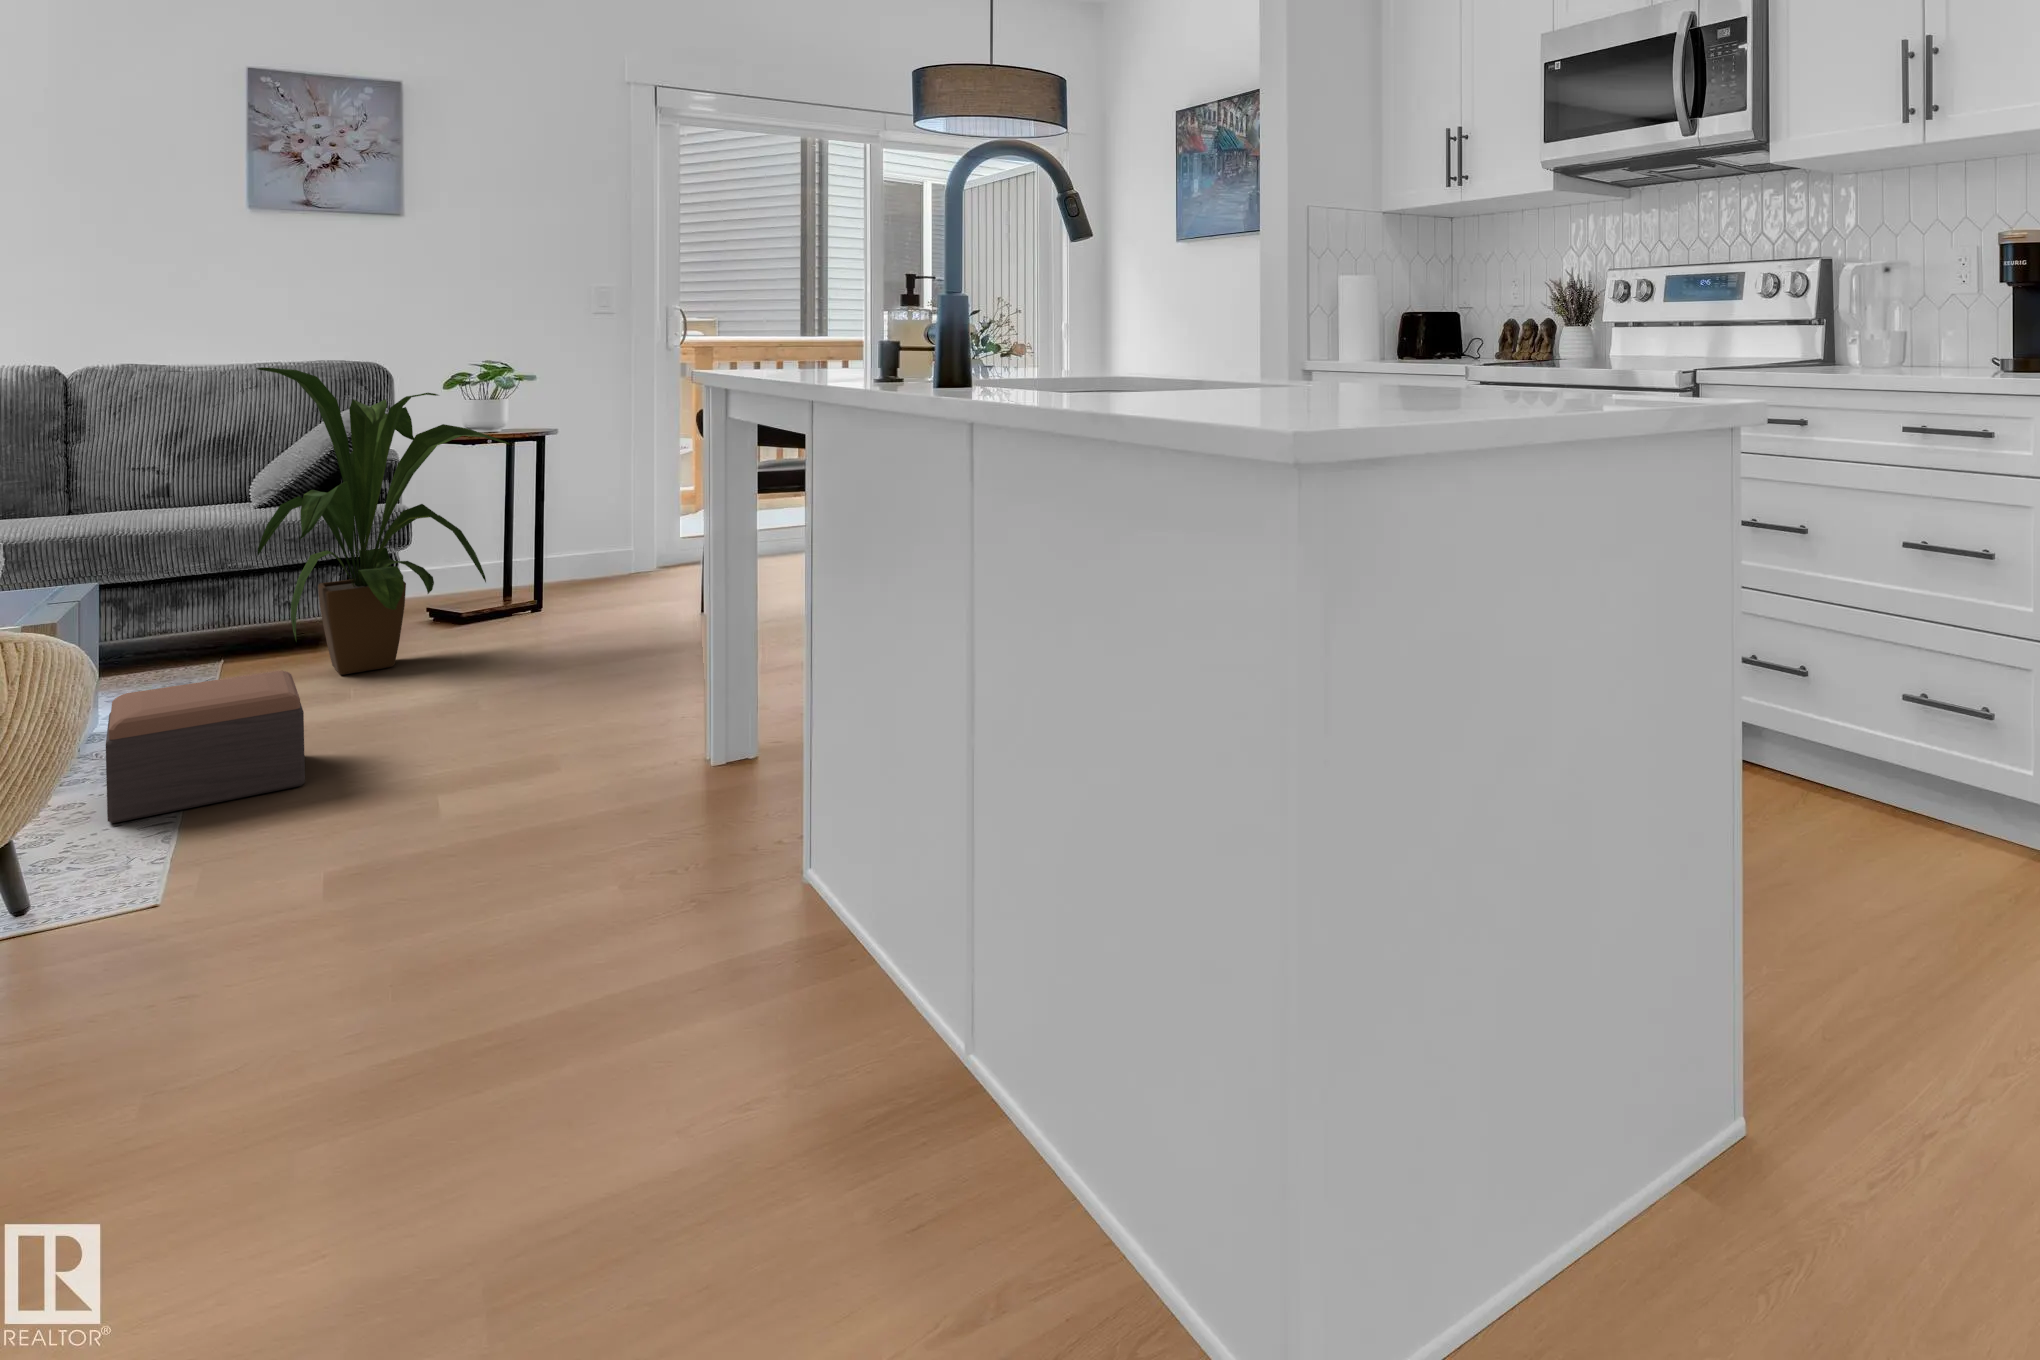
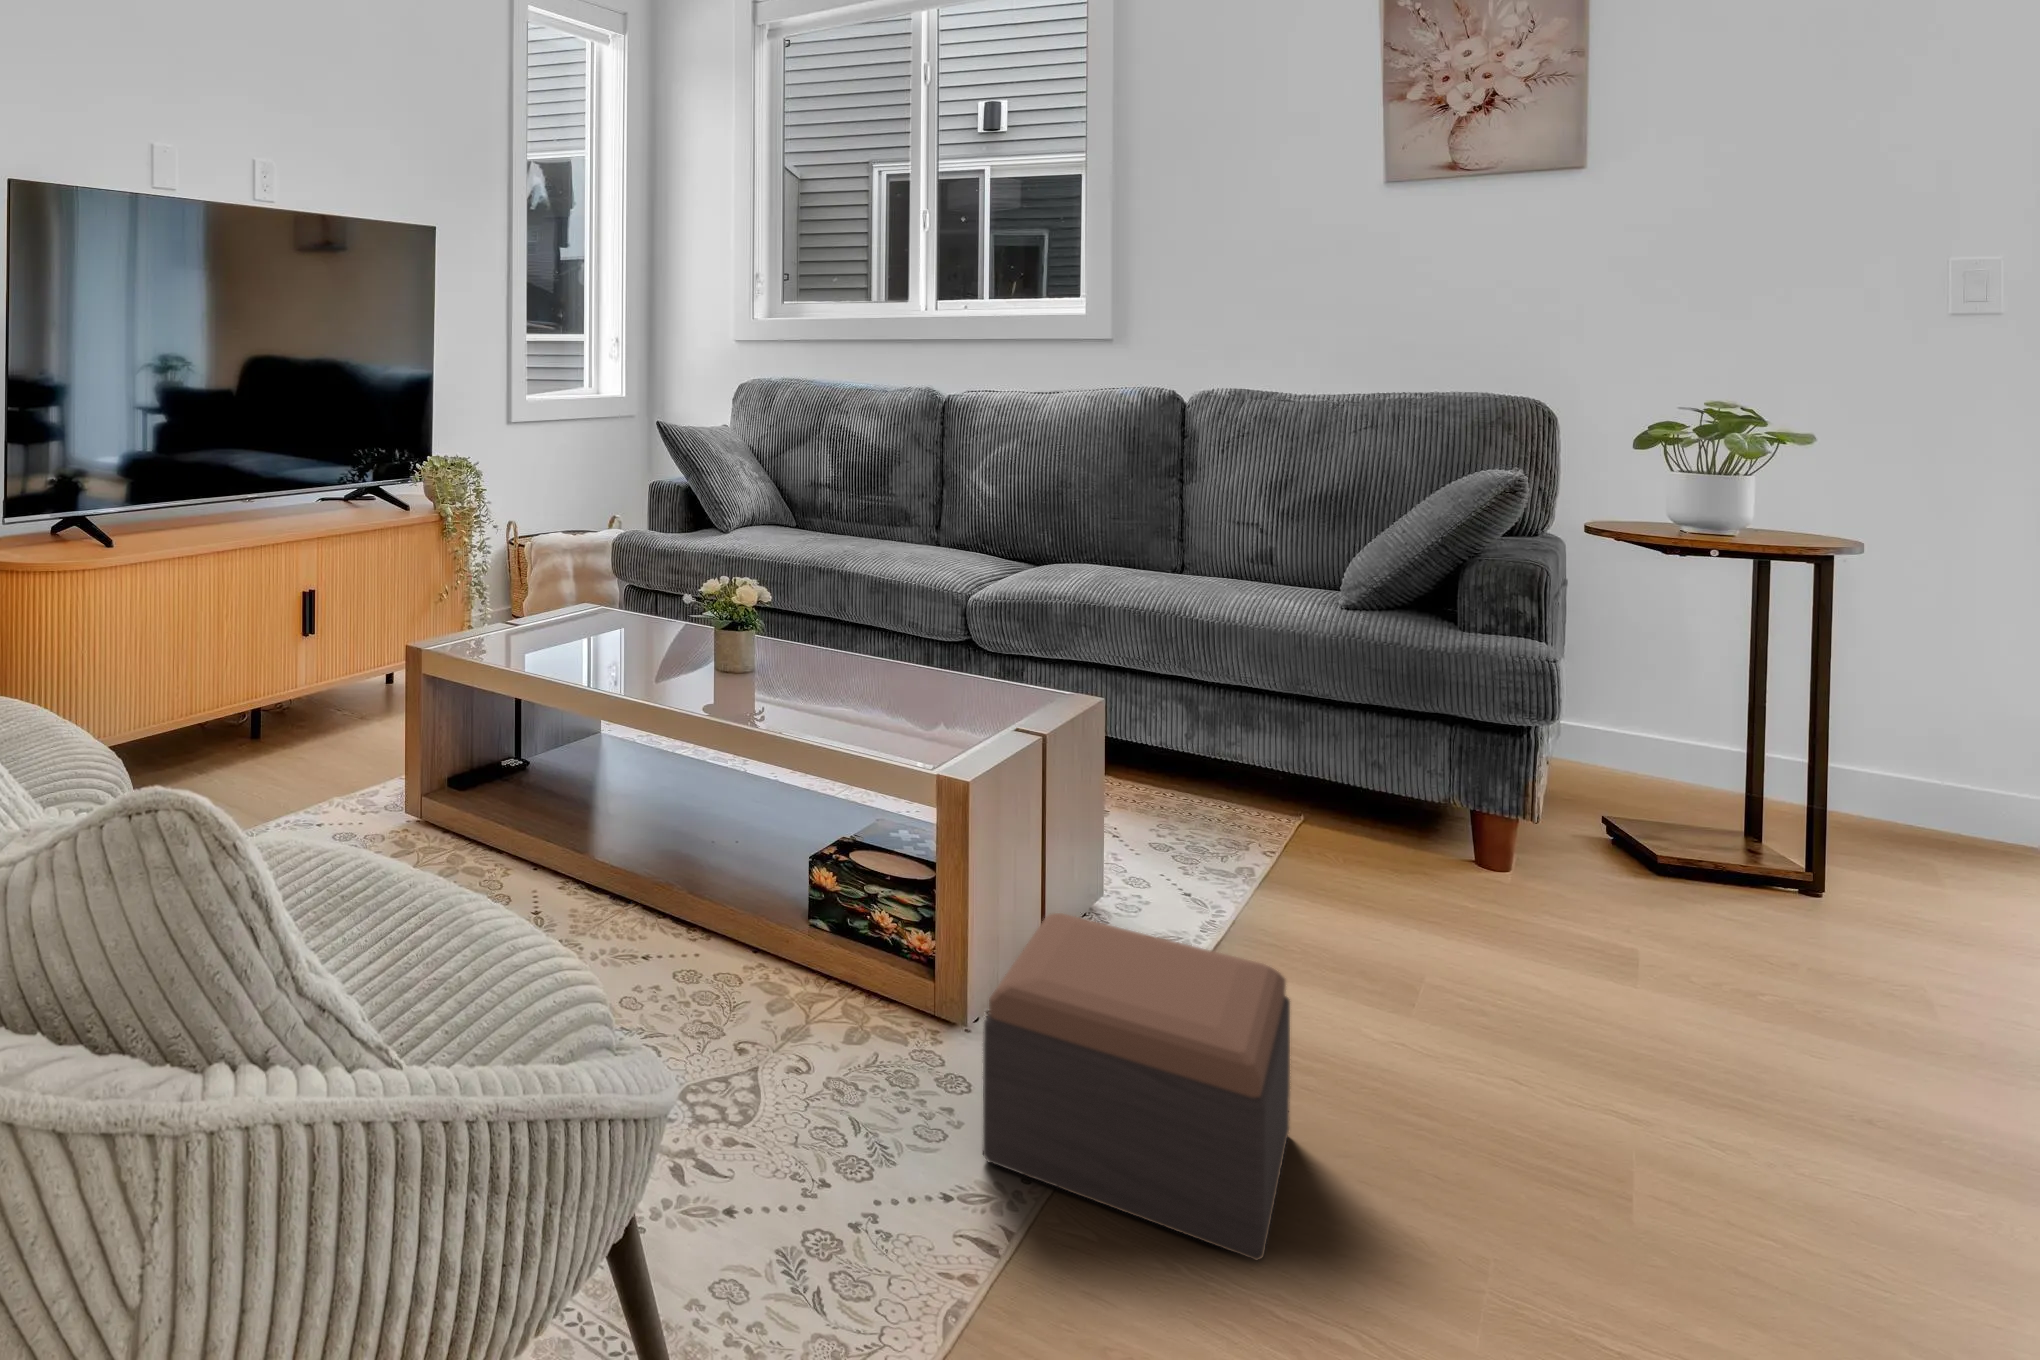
house plant: present [257,368,509,675] -> none [1315,395,1756,950]

